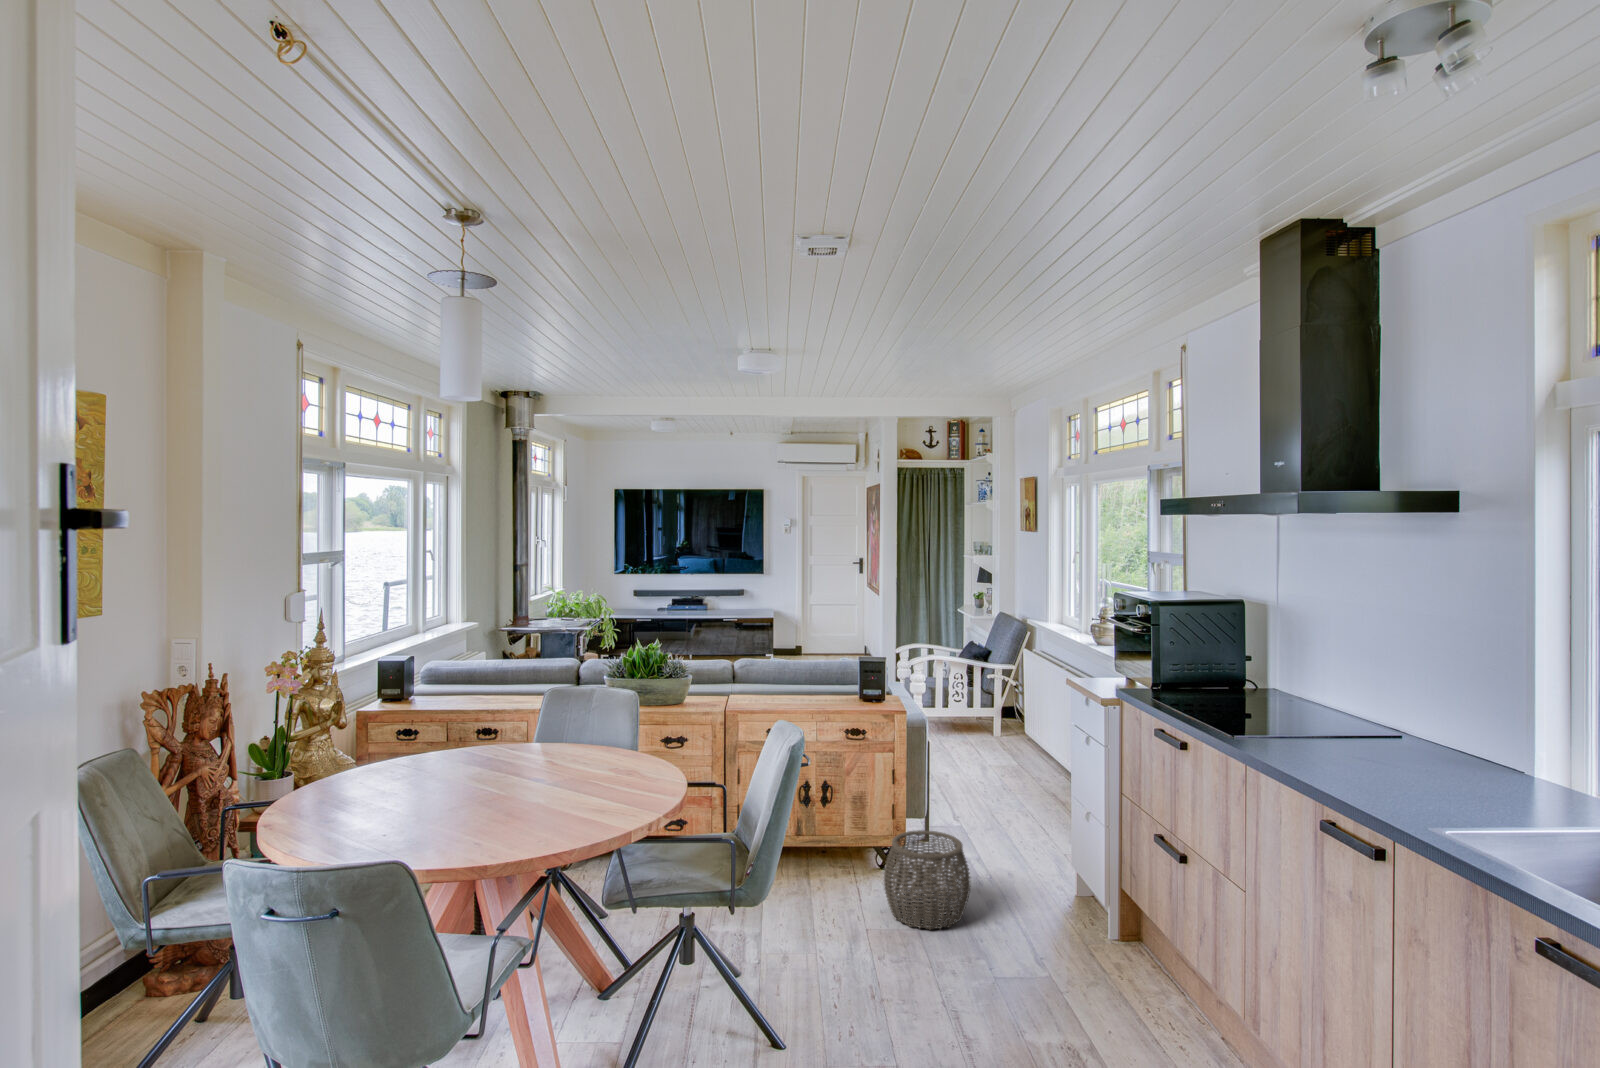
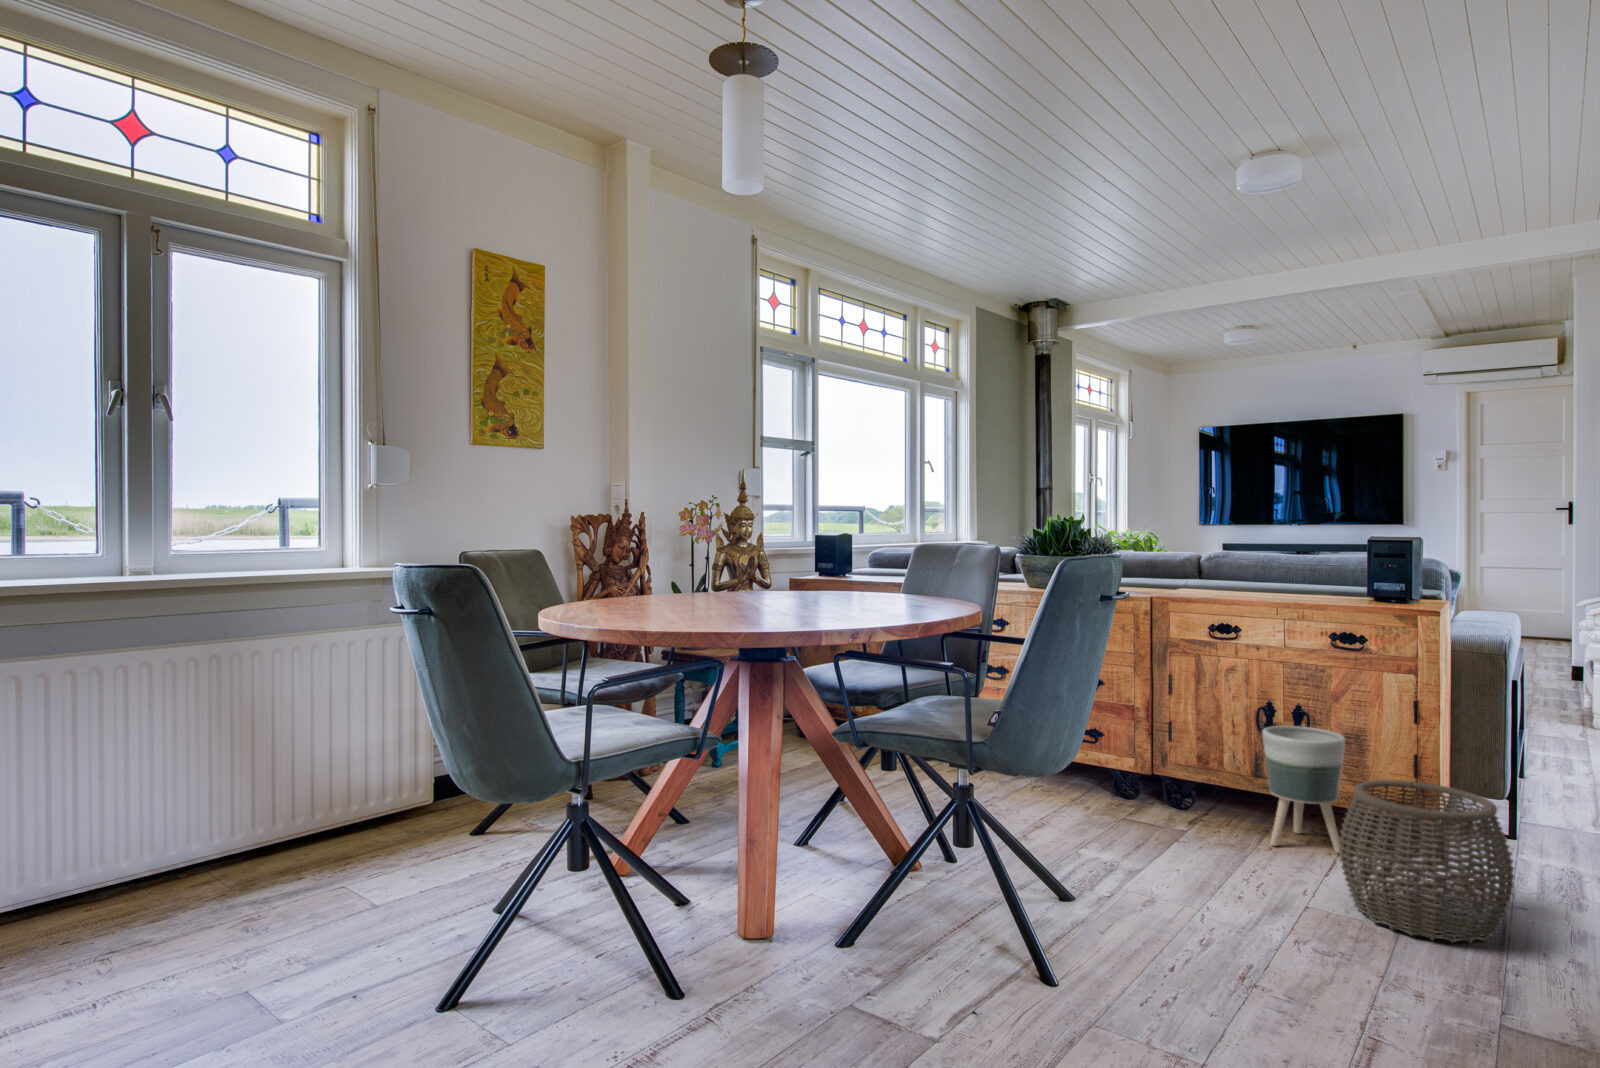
planter: none [813,796,861,884] -> present [1262,726,1345,853]

